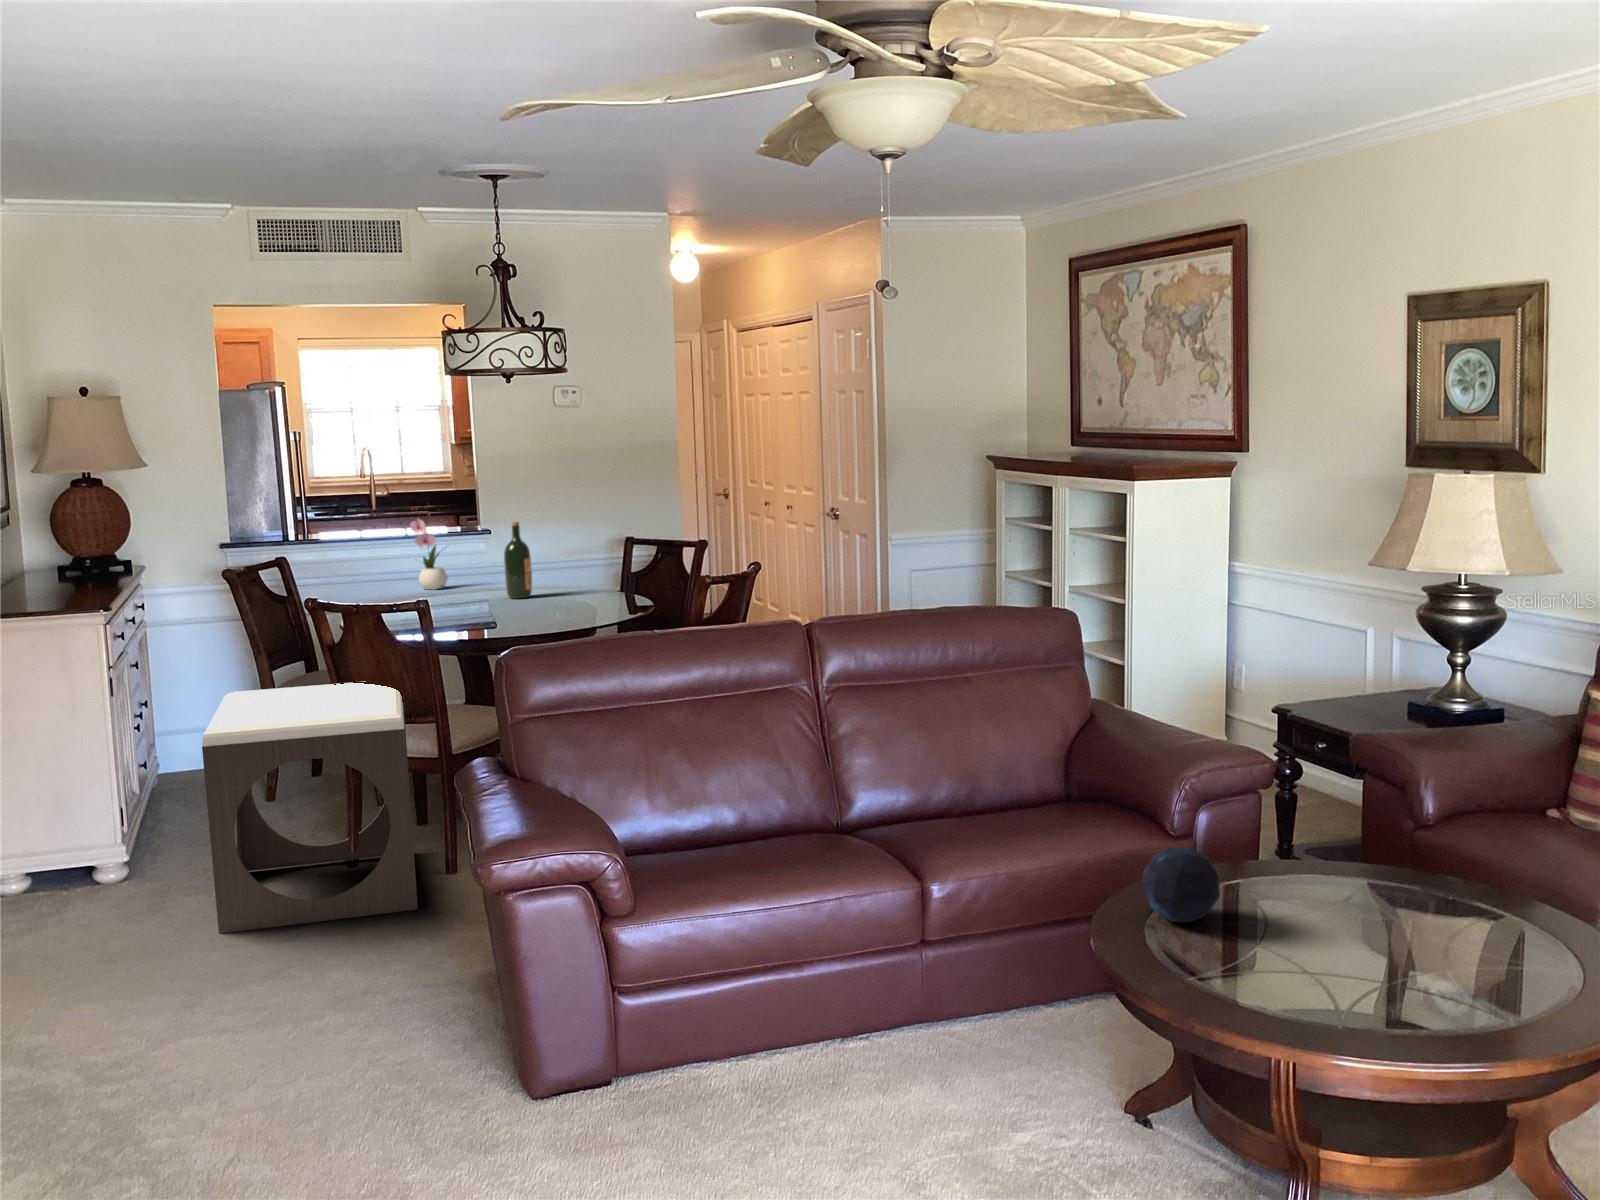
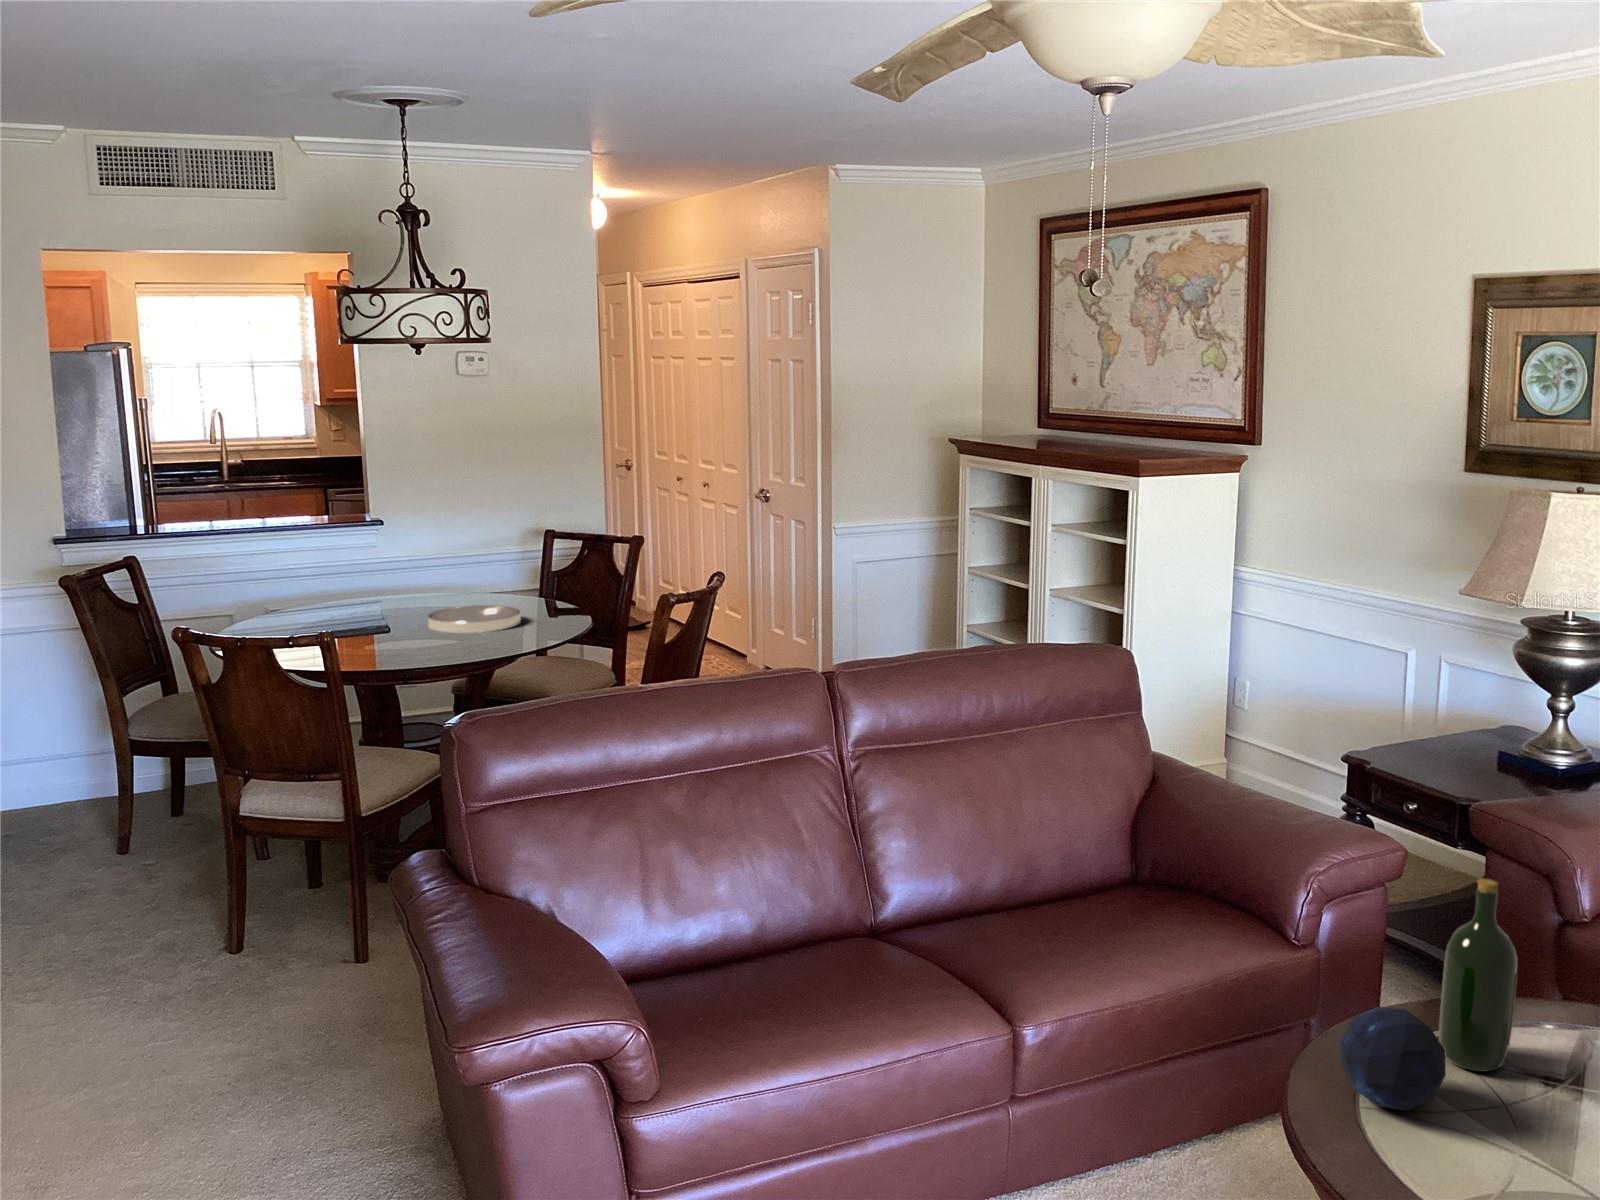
flower arrangement: present [410,508,448,590] -> none [290,495,338,593]
wine bottle: present [504,522,532,599] -> present [1439,879,1517,1072]
plate: none [515,594,592,614] -> present [428,605,521,633]
footstool: present [202,683,418,934] -> none [44,724,328,1066]

